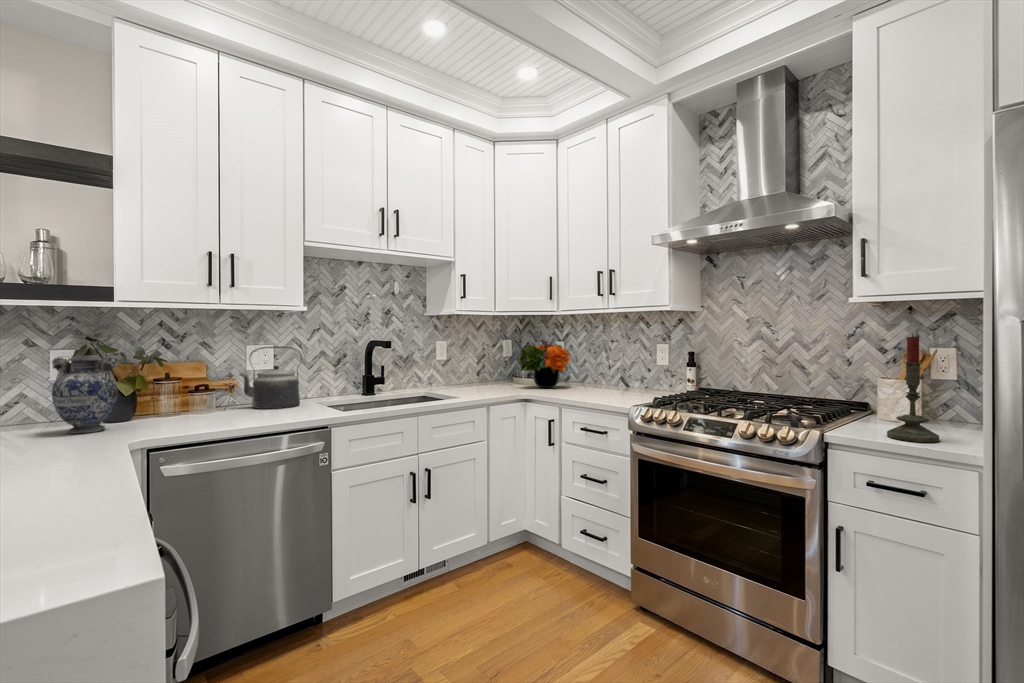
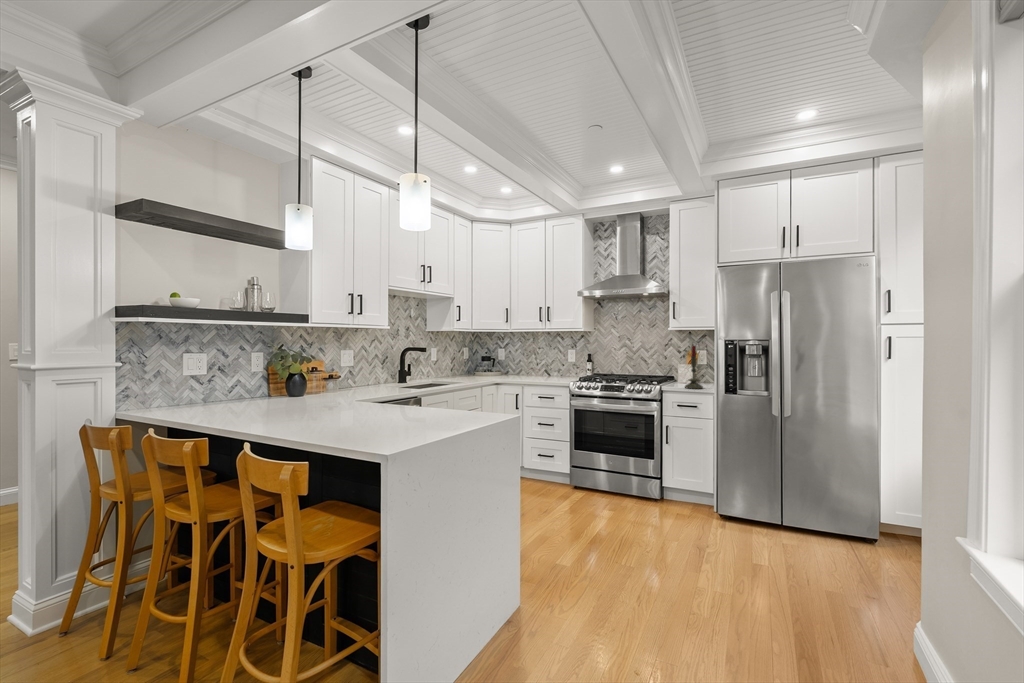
flower arrangement: present [518,341,571,388] -> none [482,348,516,377]
kettle: present [239,346,302,409] -> none [342,351,376,389]
decorative vase: present [52,355,118,434] -> none [284,355,320,399]

